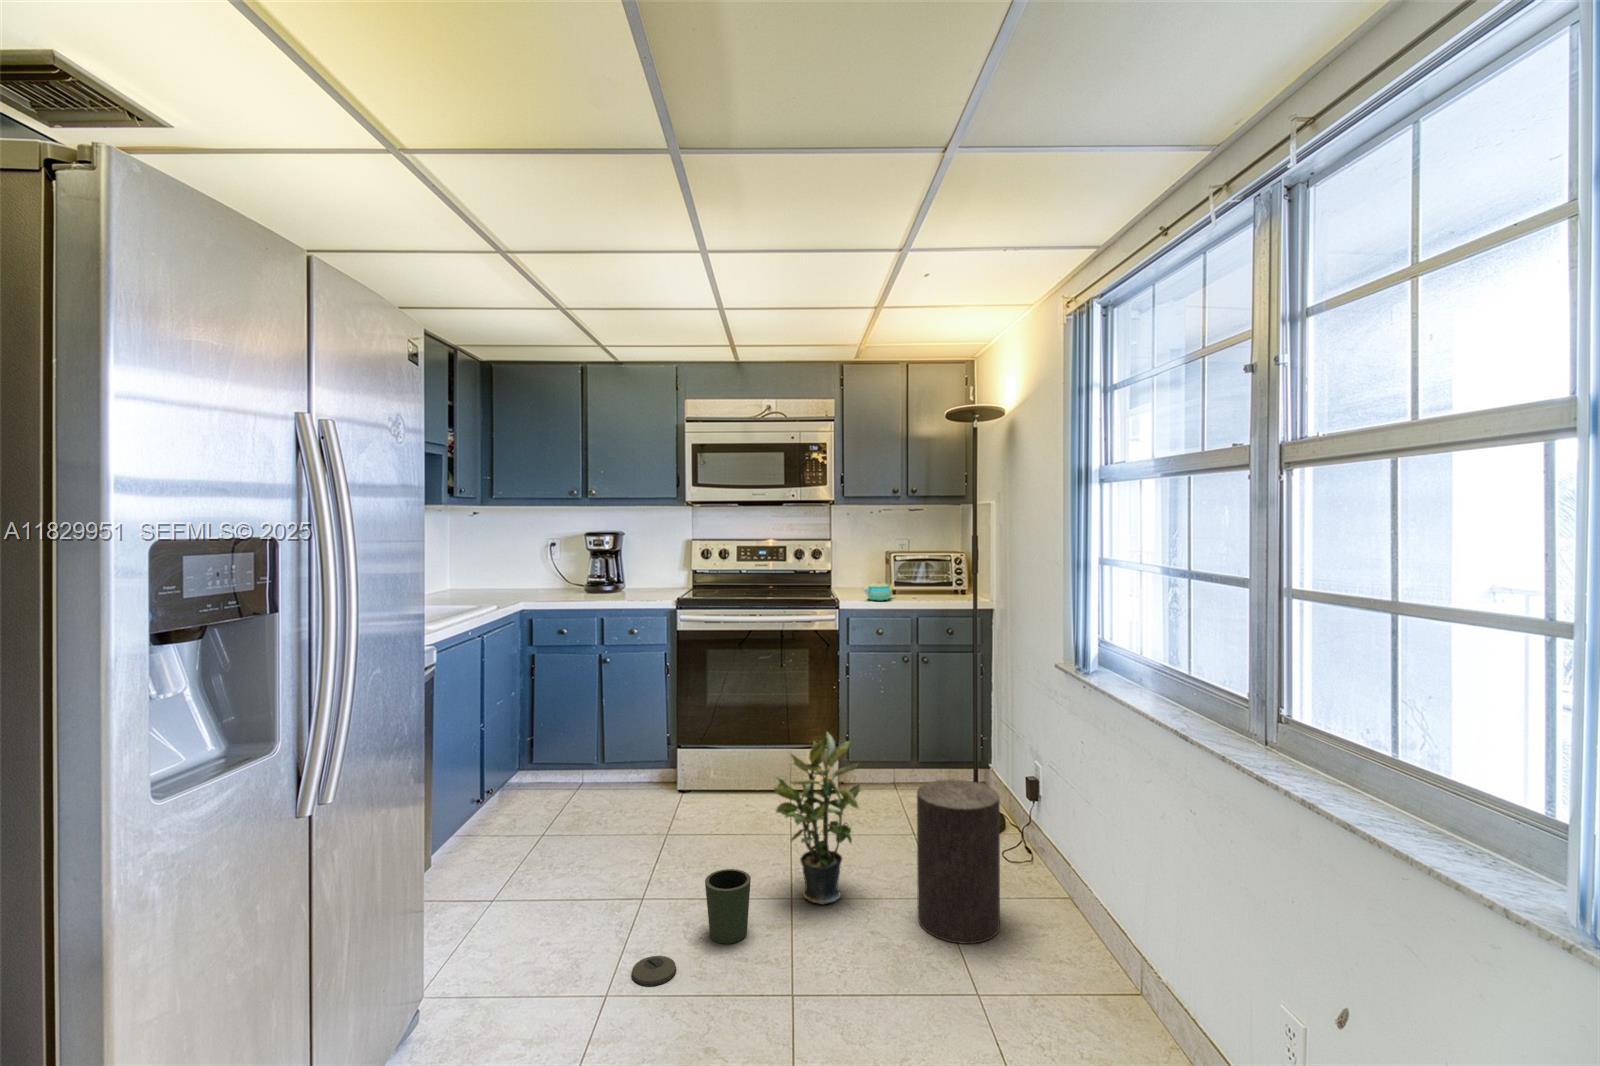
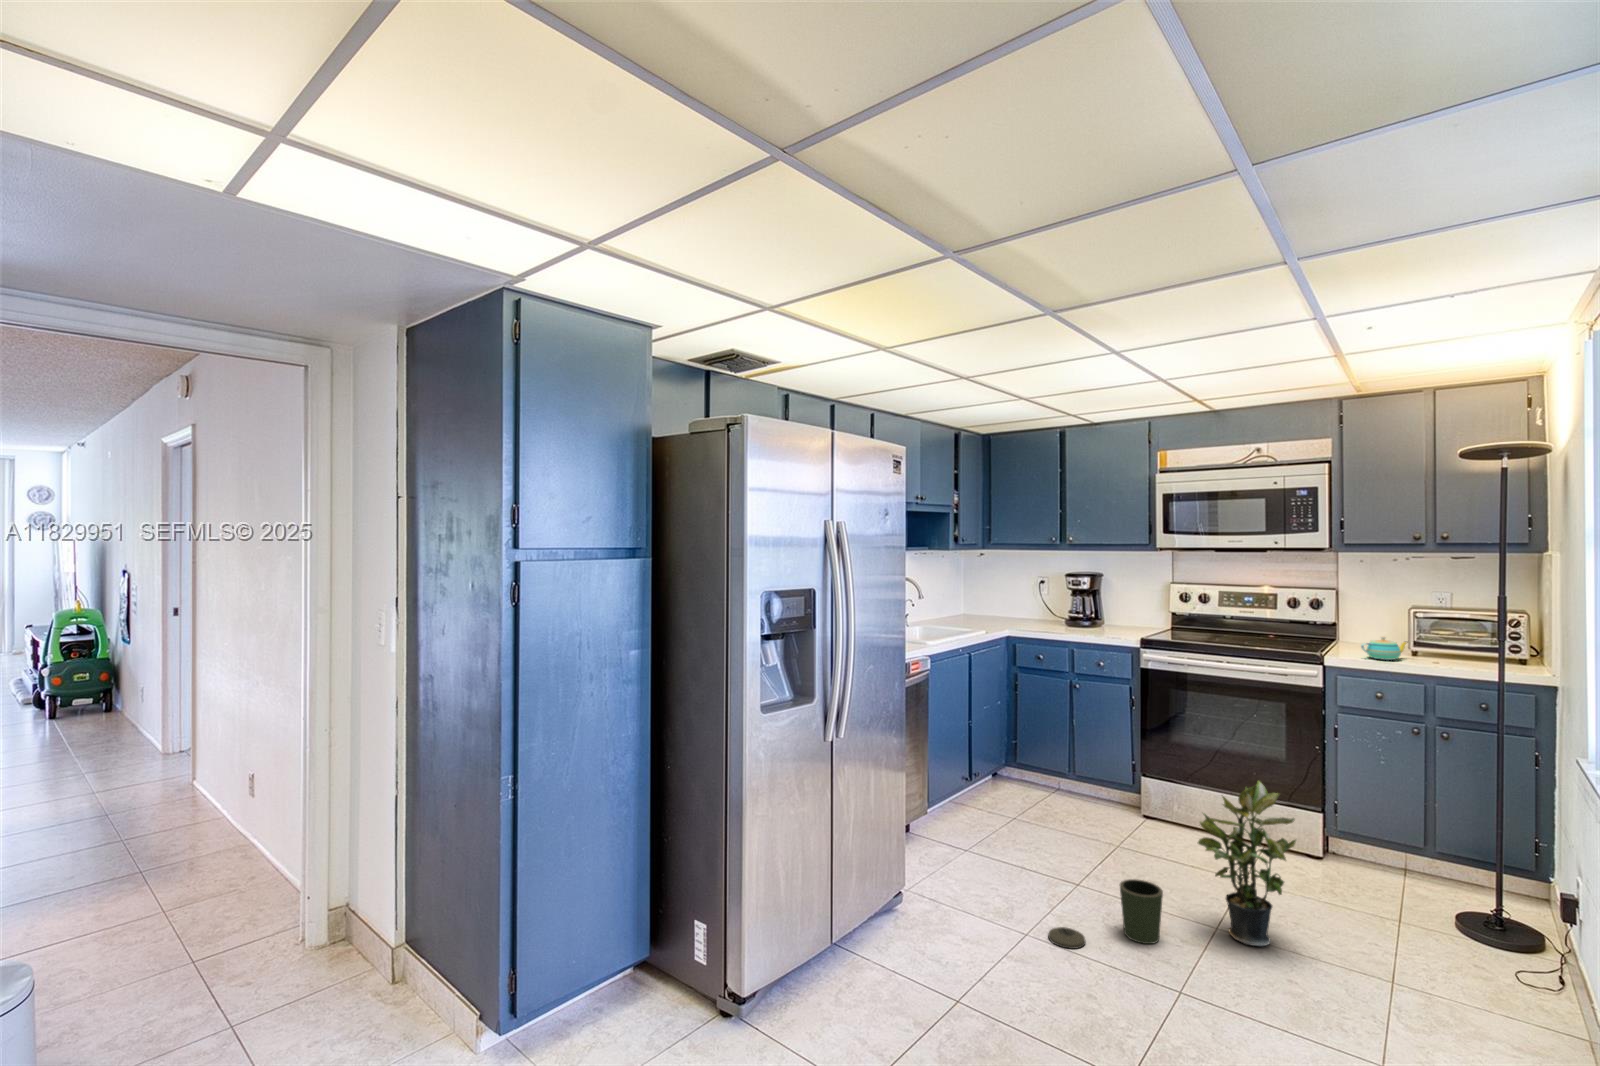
stool: present [917,780,1000,944] -> none [1349,854,1460,1037]

